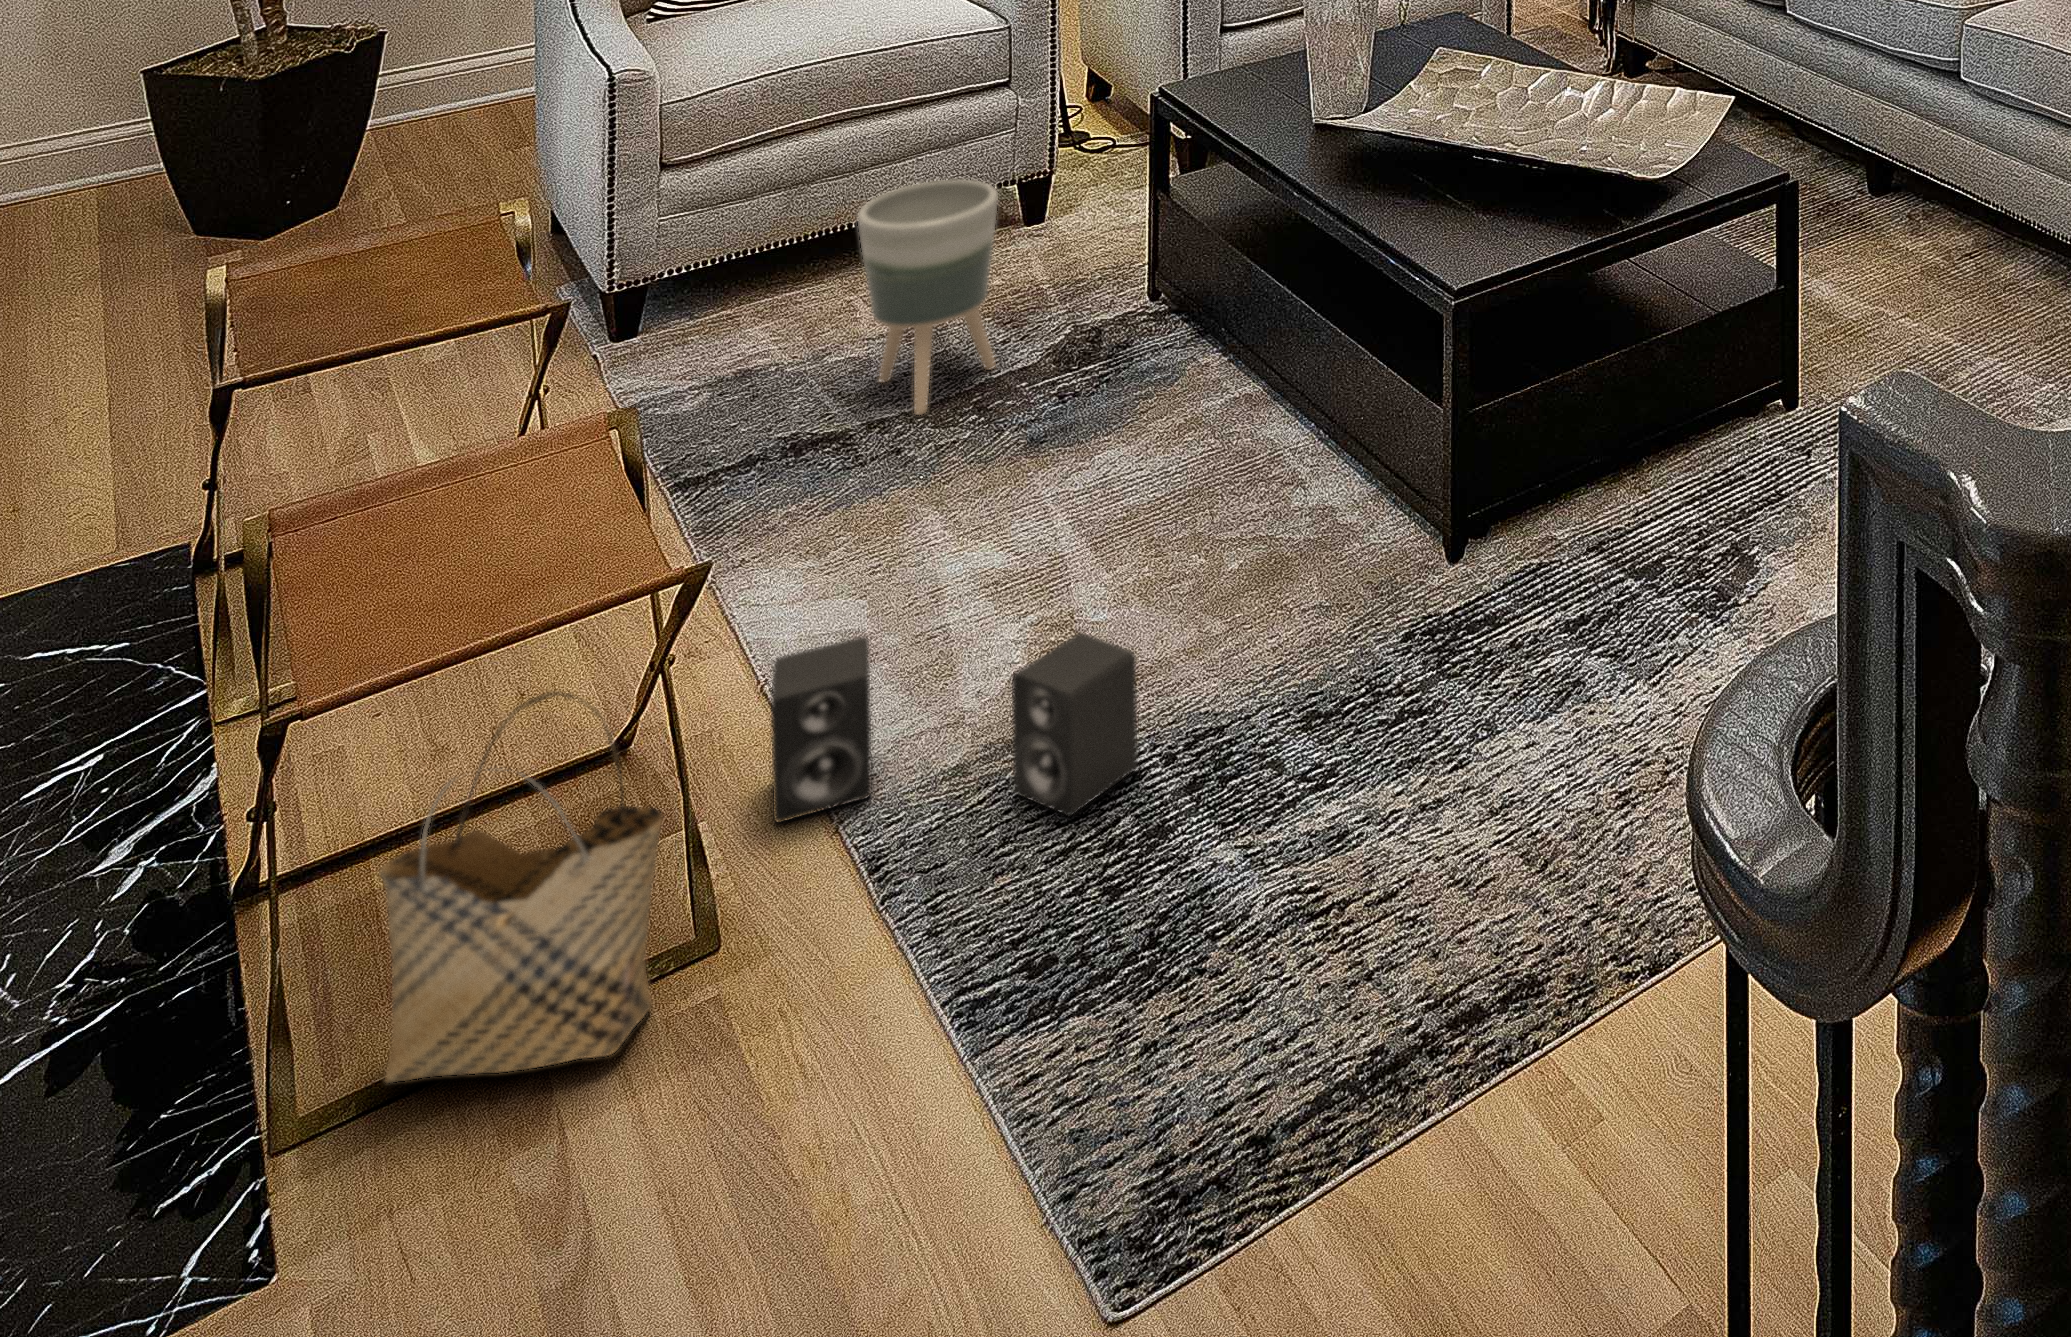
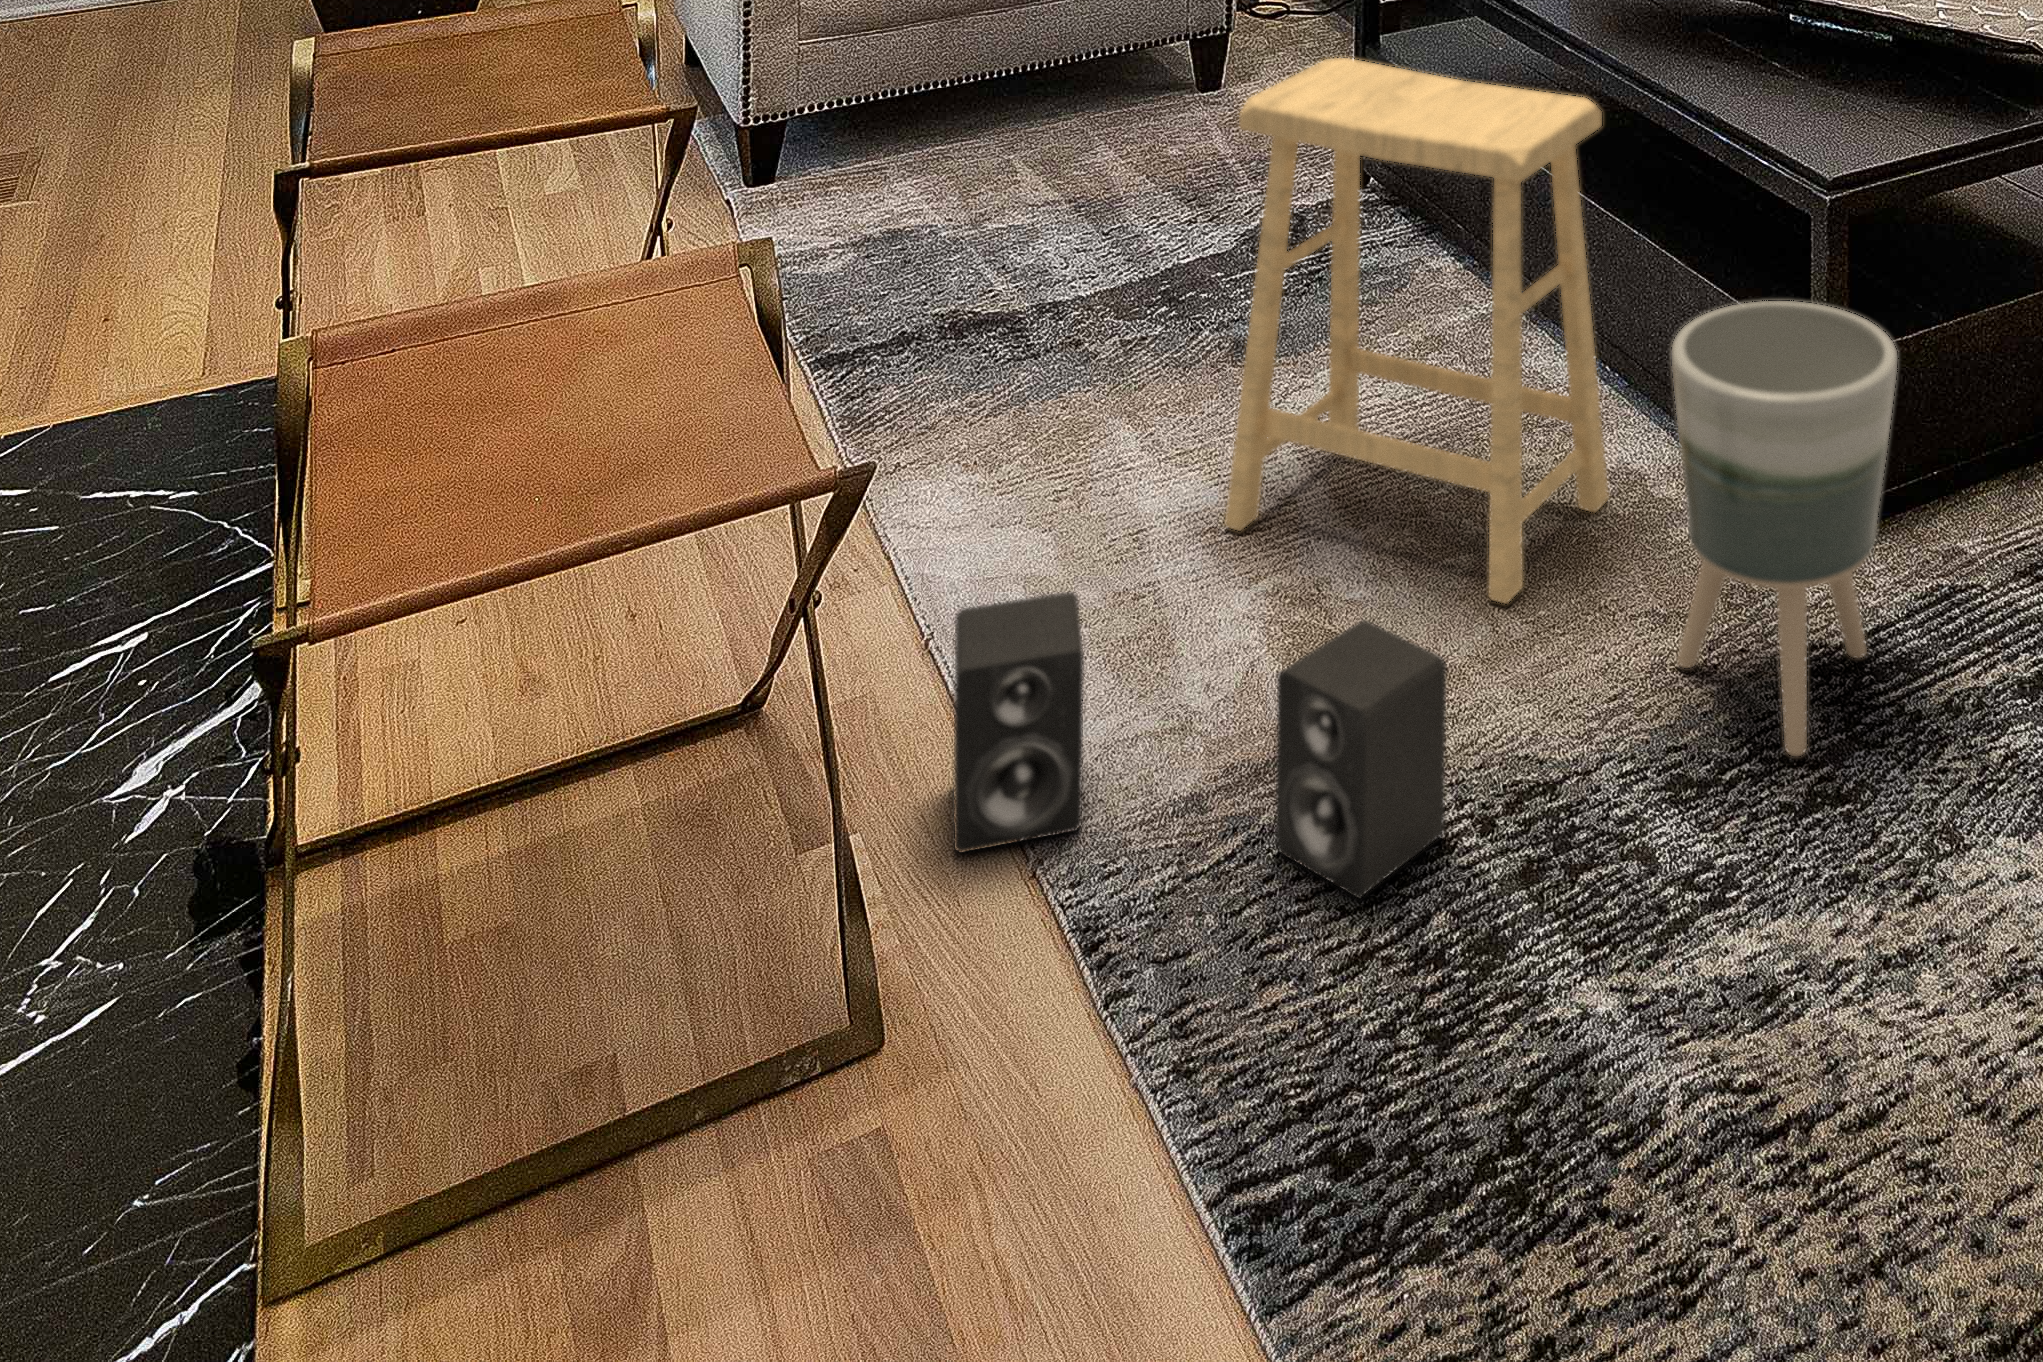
planter: present [857,179,998,415] -> present [1672,301,1897,756]
footstool: none [1005,221,1305,608] -> present [1225,58,1609,603]
woven basket: present [379,692,663,1083] -> none [437,624,826,1210]

